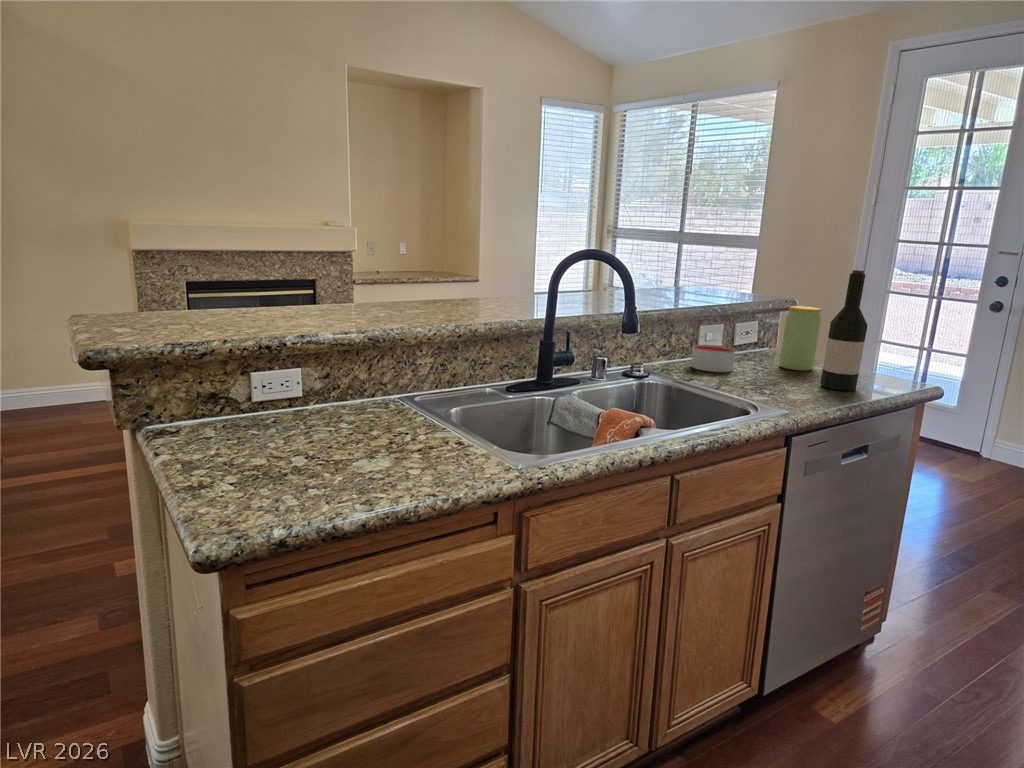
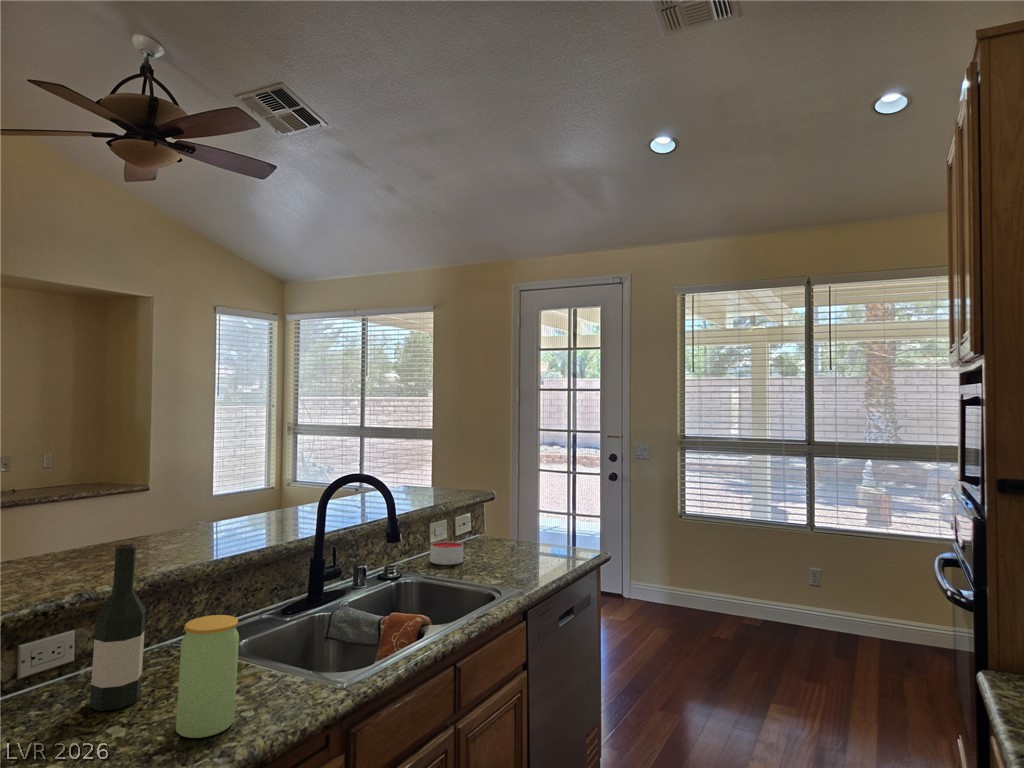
wine bottle: present [820,270,868,391] -> present [90,542,146,711]
jar: present [779,306,821,371] -> present [176,615,239,738]

